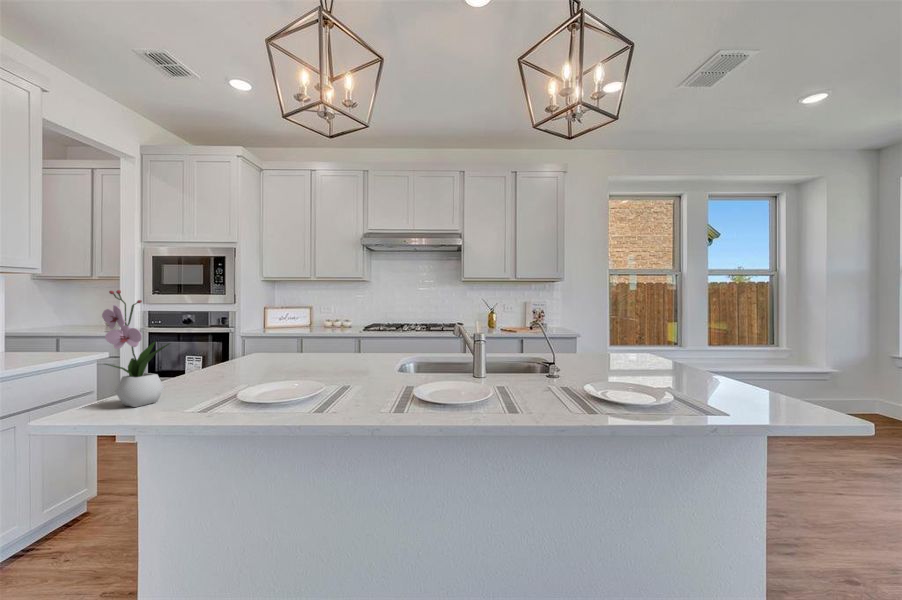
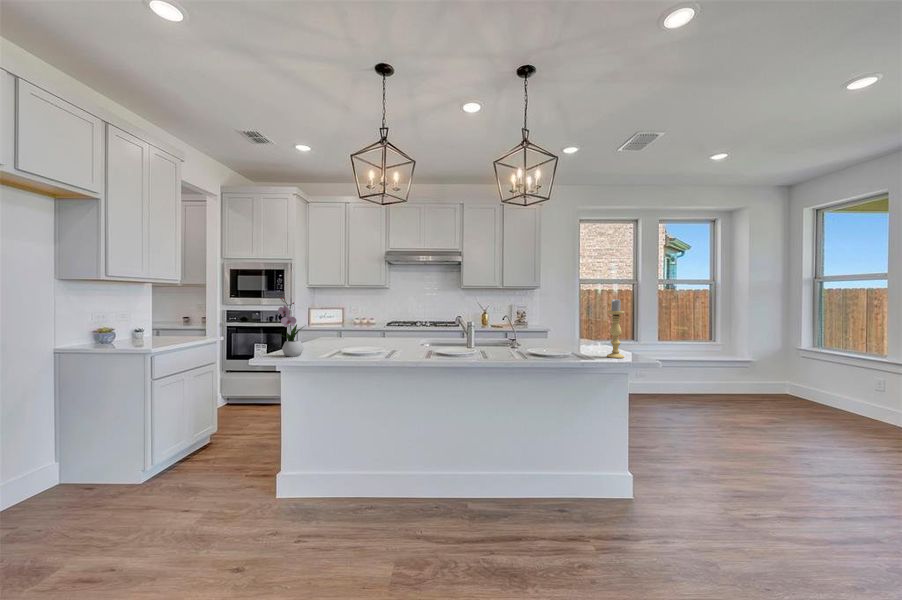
candle holder: none [746,290,786,408] -> present [607,299,624,358]

